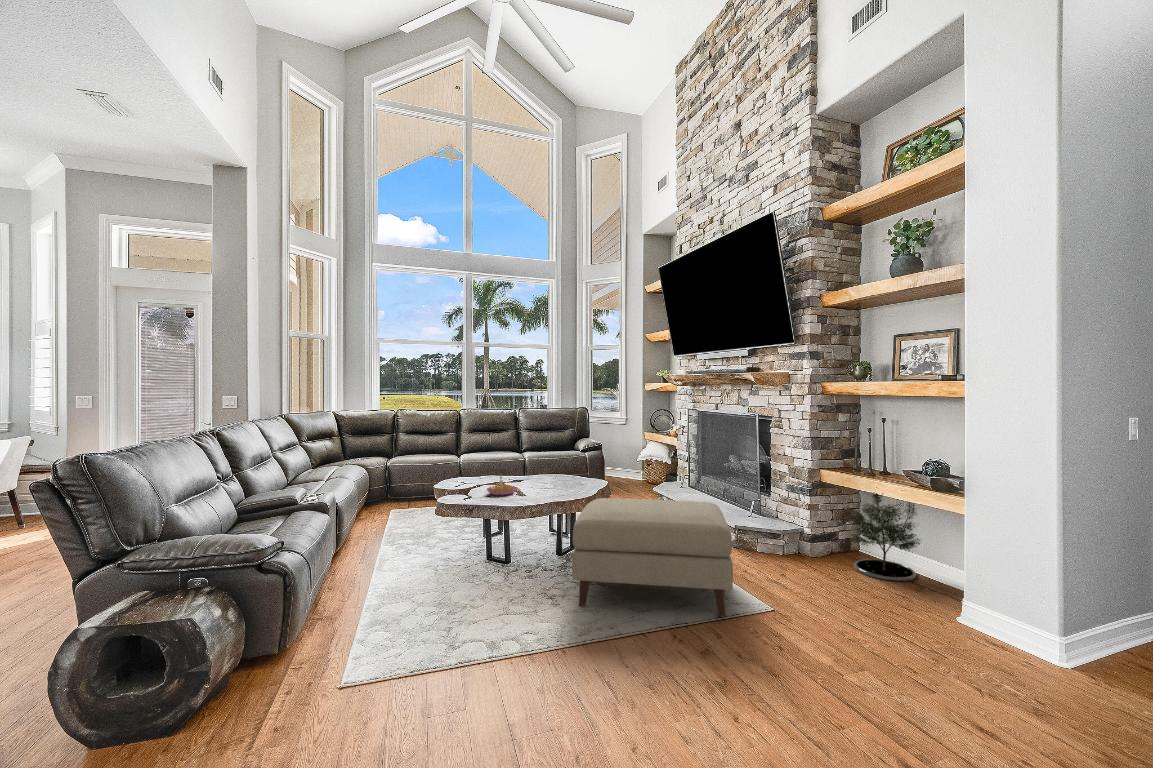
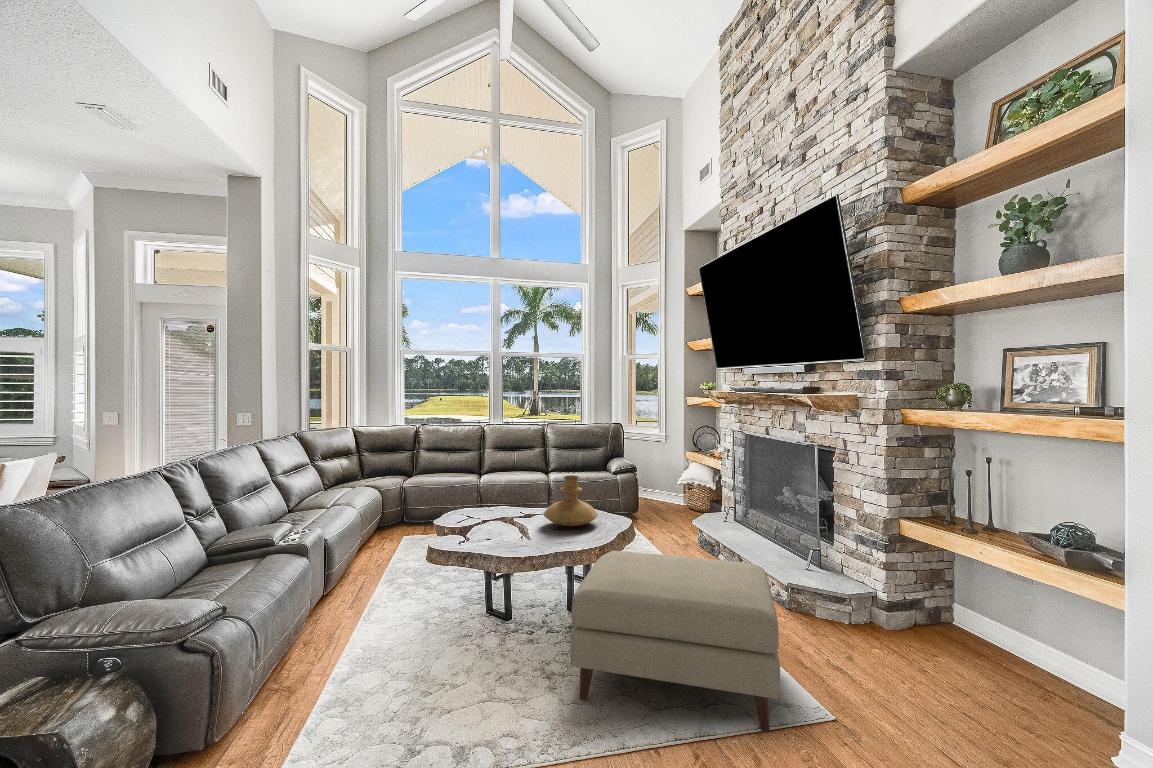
vase: none [533,442,580,485] -> present [543,475,598,527]
candle holder: present [487,475,516,496] -> none [486,515,520,541]
potted tree: present [847,475,920,581] -> none [933,532,1049,681]

